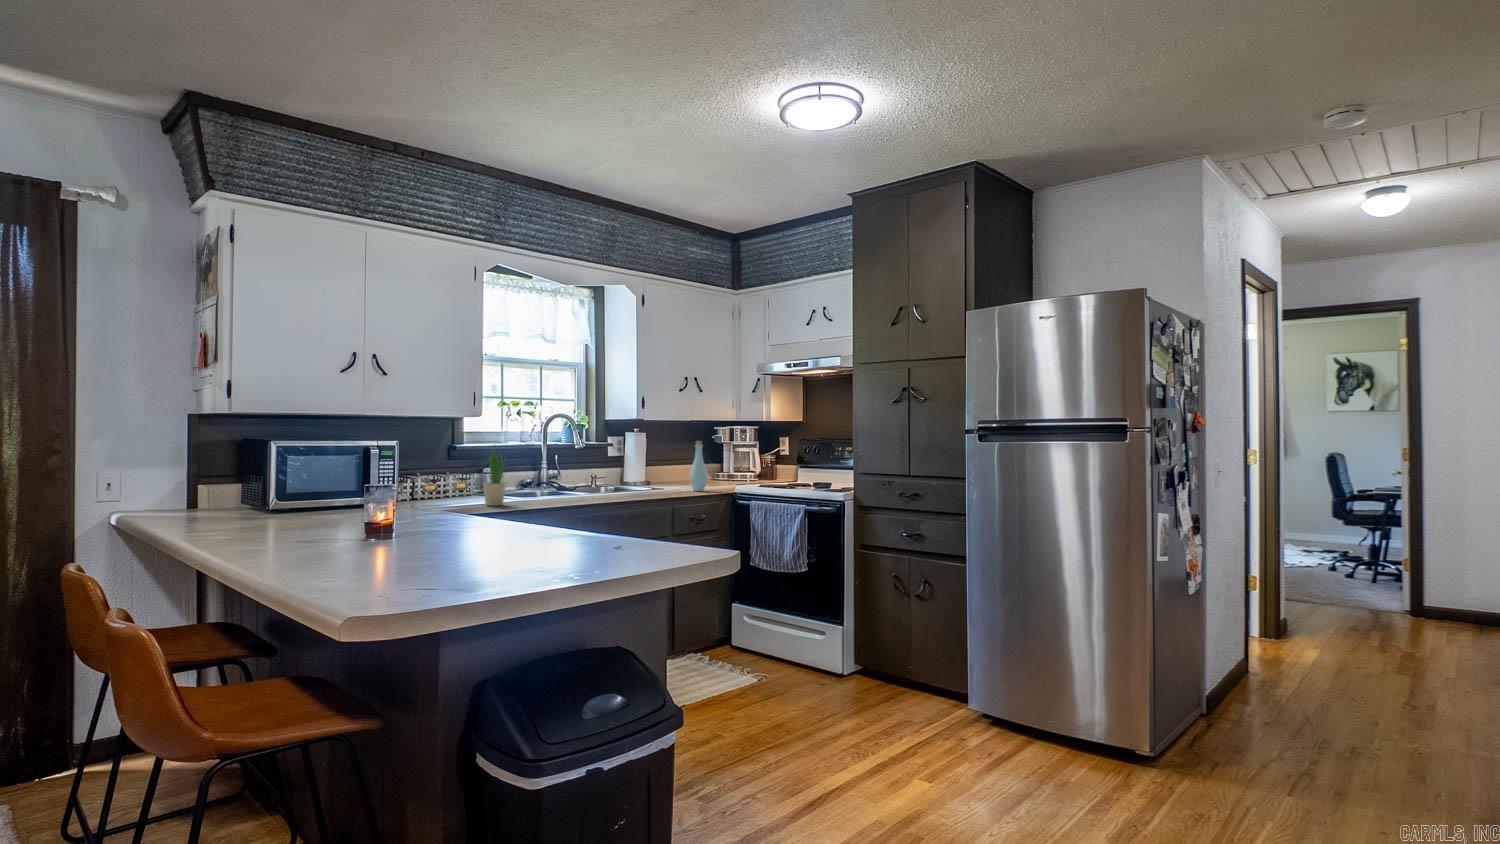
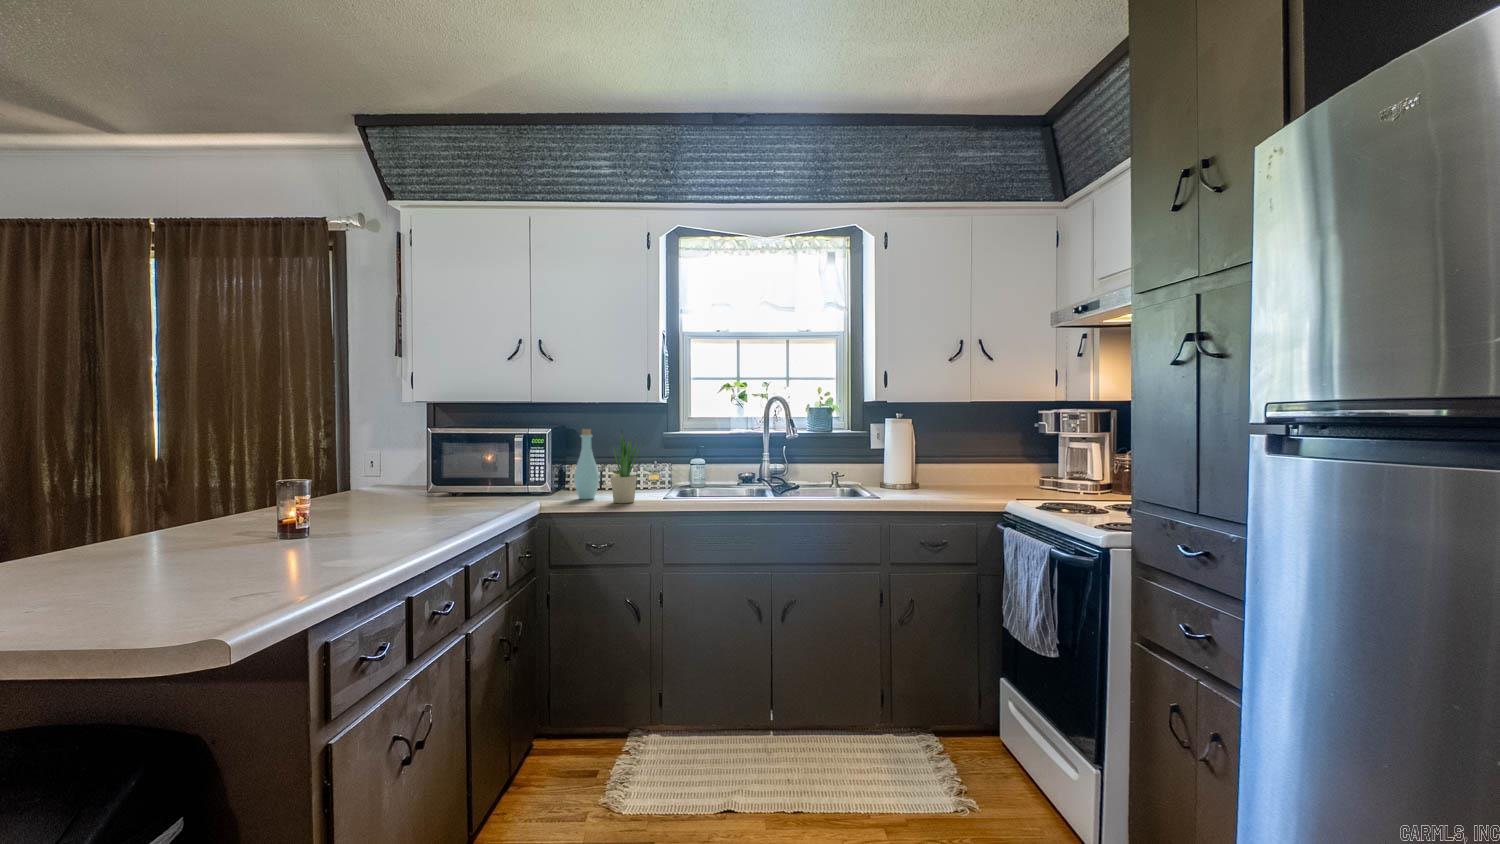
bottle: present [690,441,708,491] -> present [573,429,600,499]

